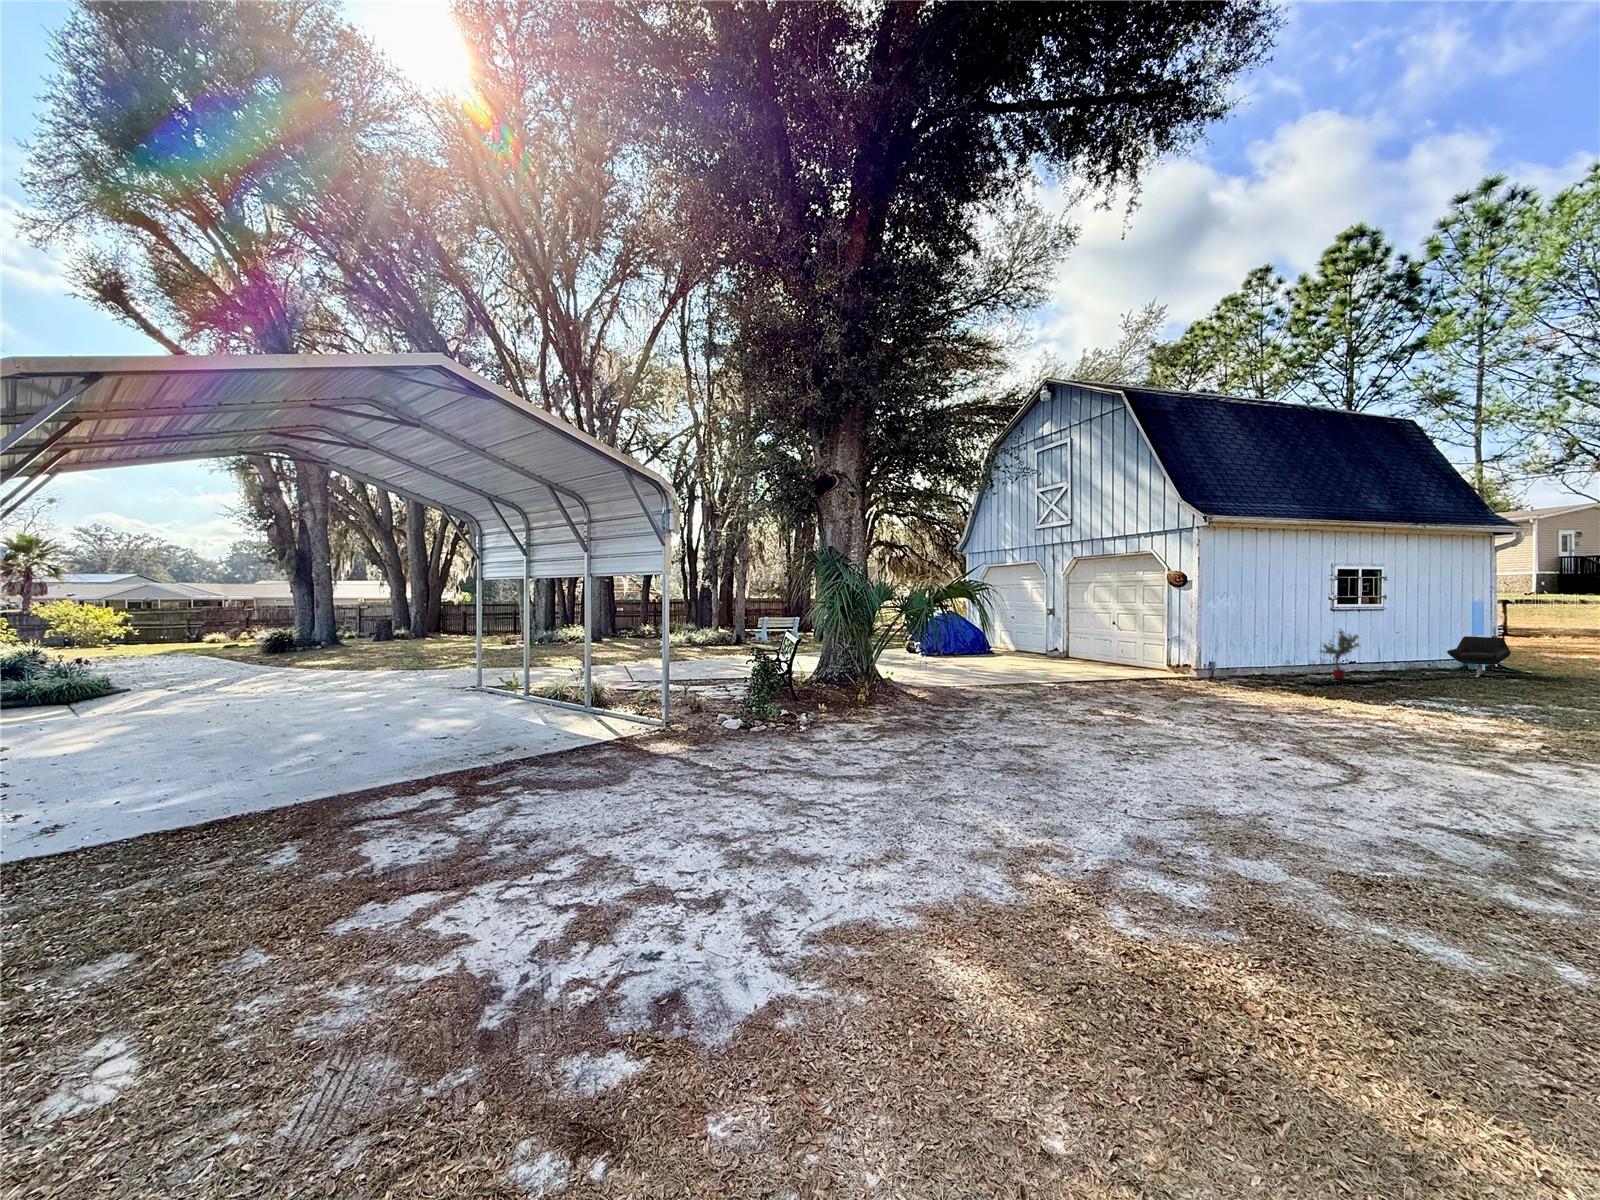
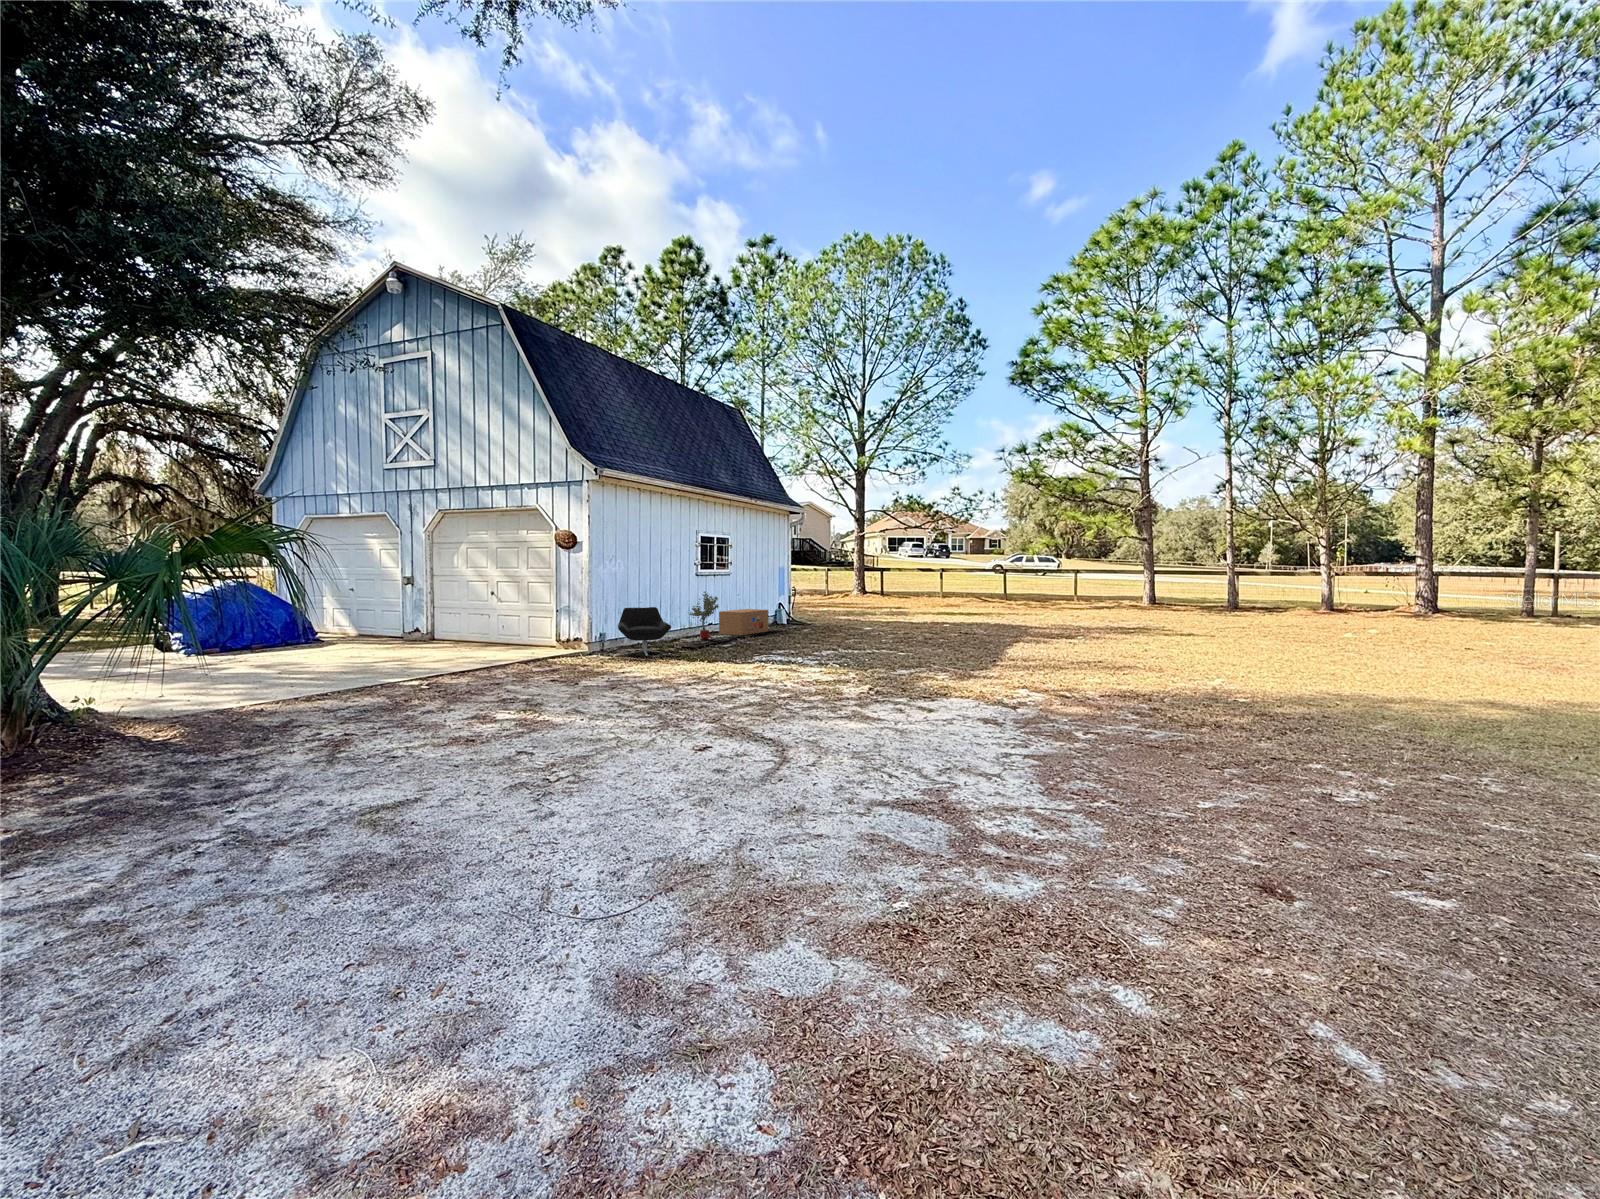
lounge chair: present [1447,636,1511,677] -> present [618,607,671,656]
cardboard box: none [1364,651,1441,679] -> present [719,609,768,635]

